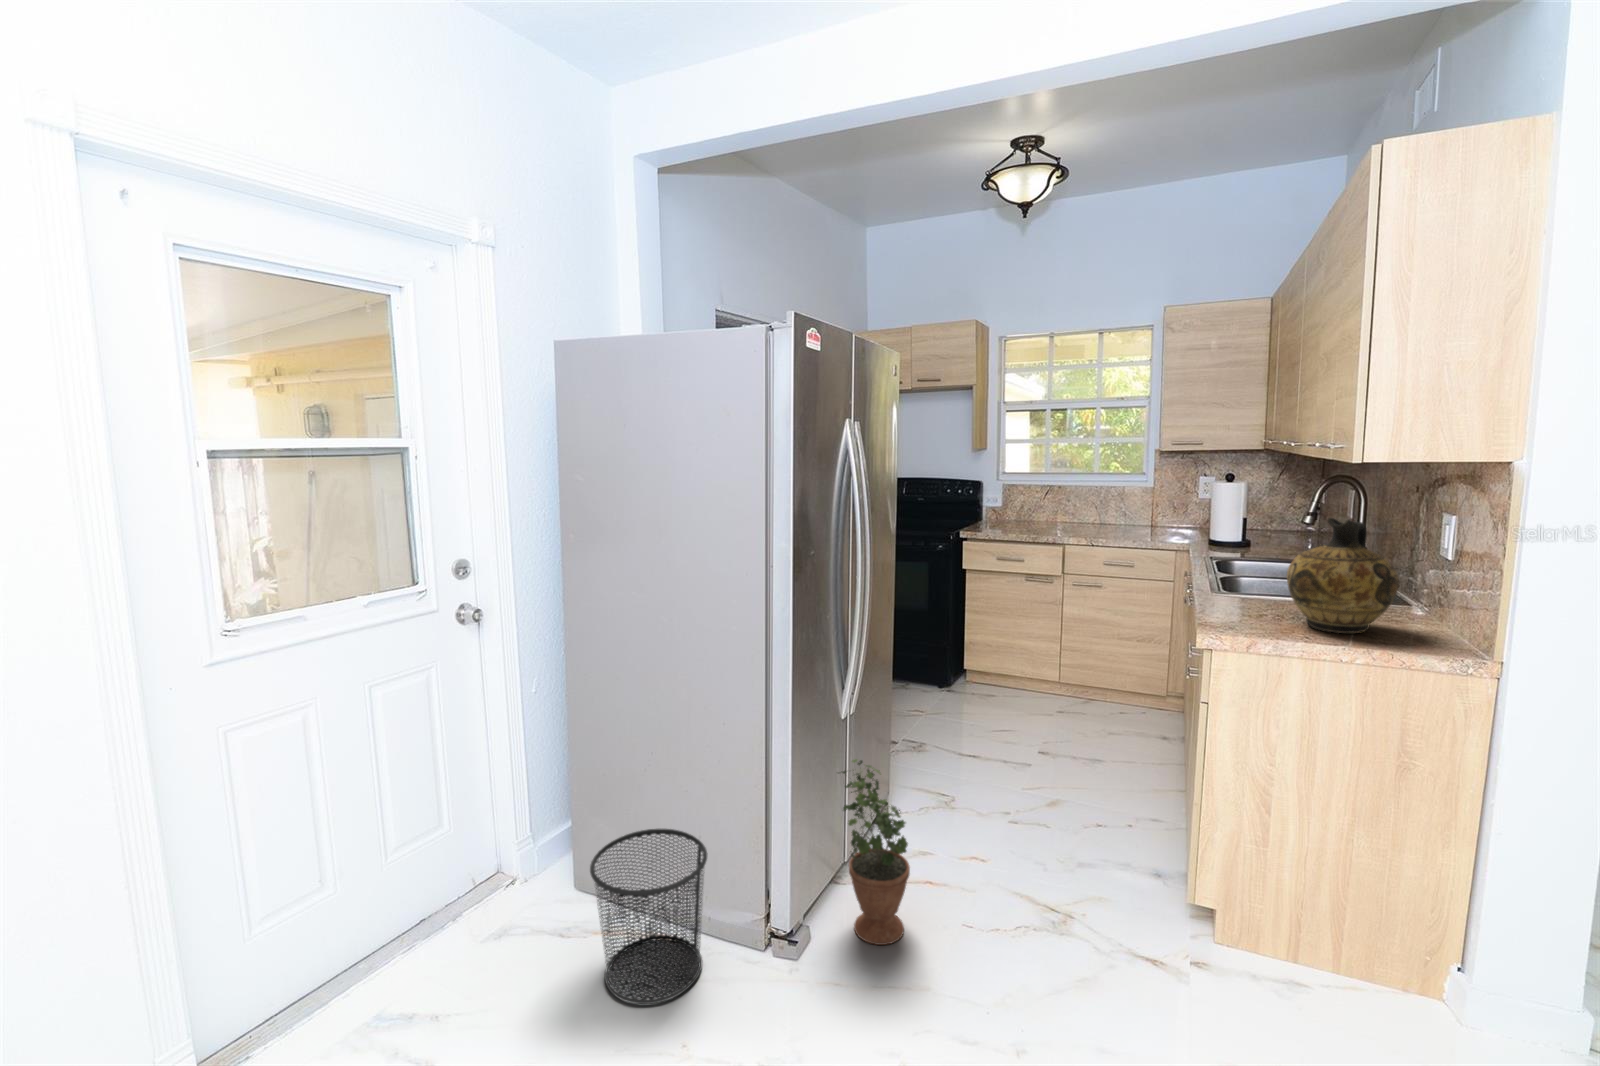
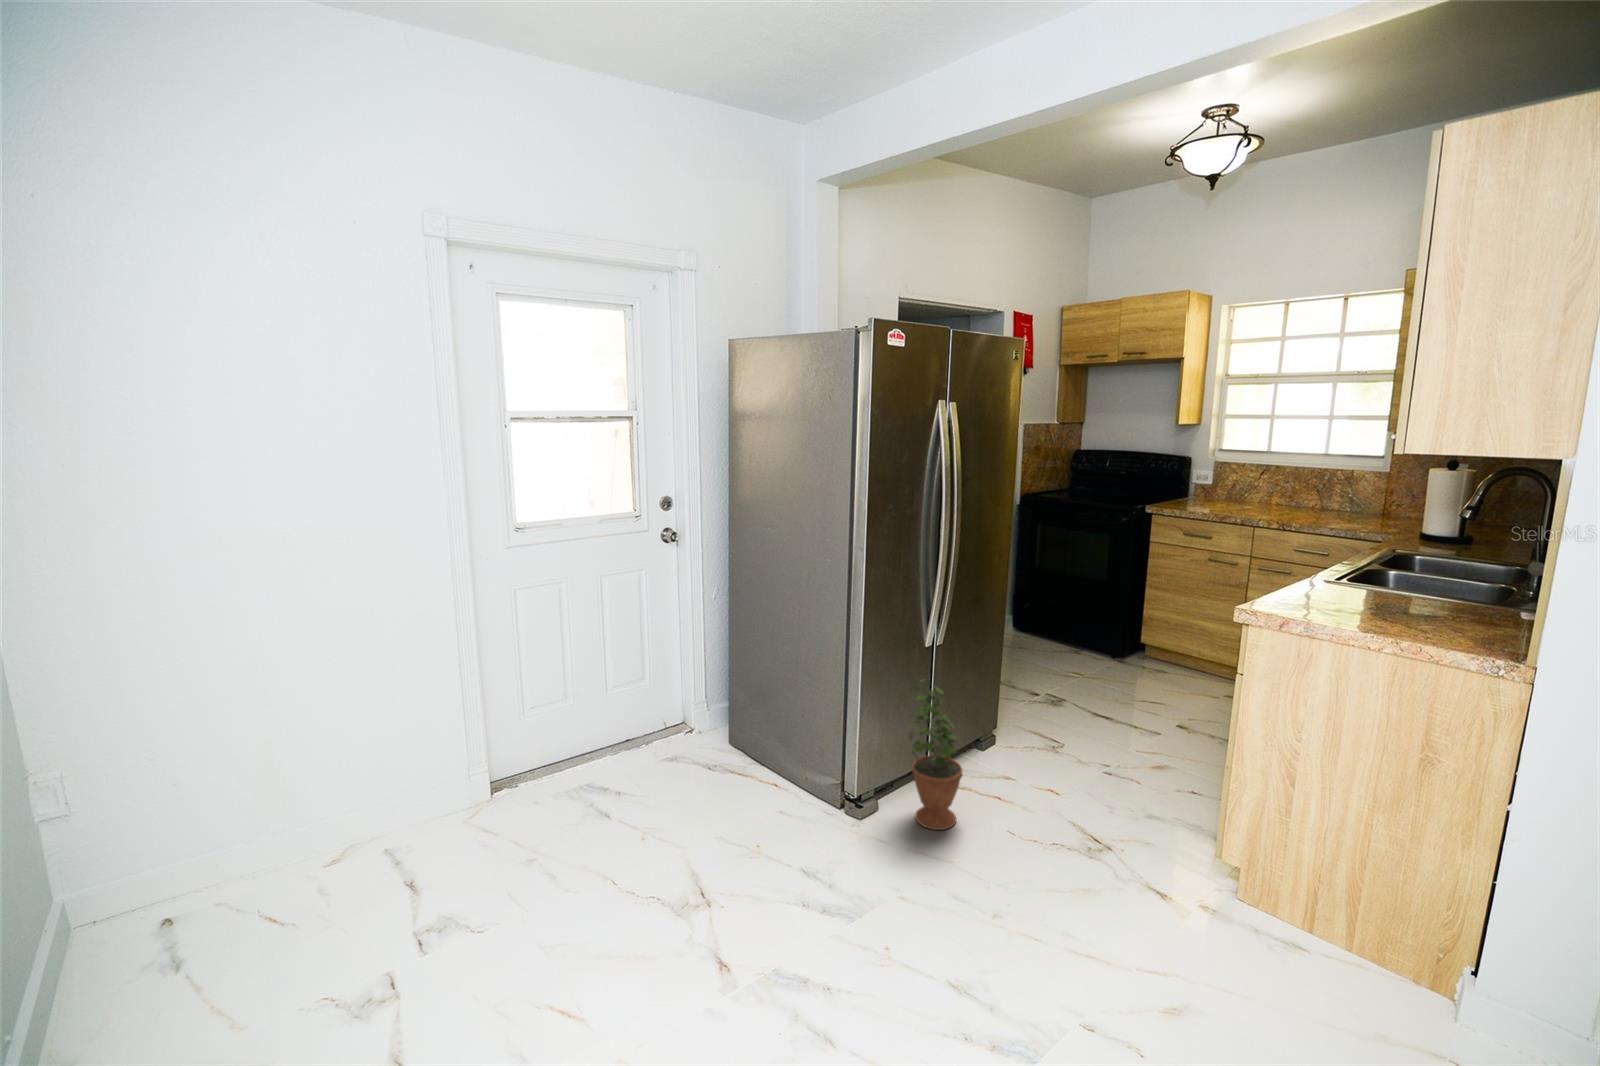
ceramic jug: present [1287,518,1399,633] -> none [1347,507,1467,626]
waste bin: present [590,829,707,1004] -> none [715,706,800,823]

